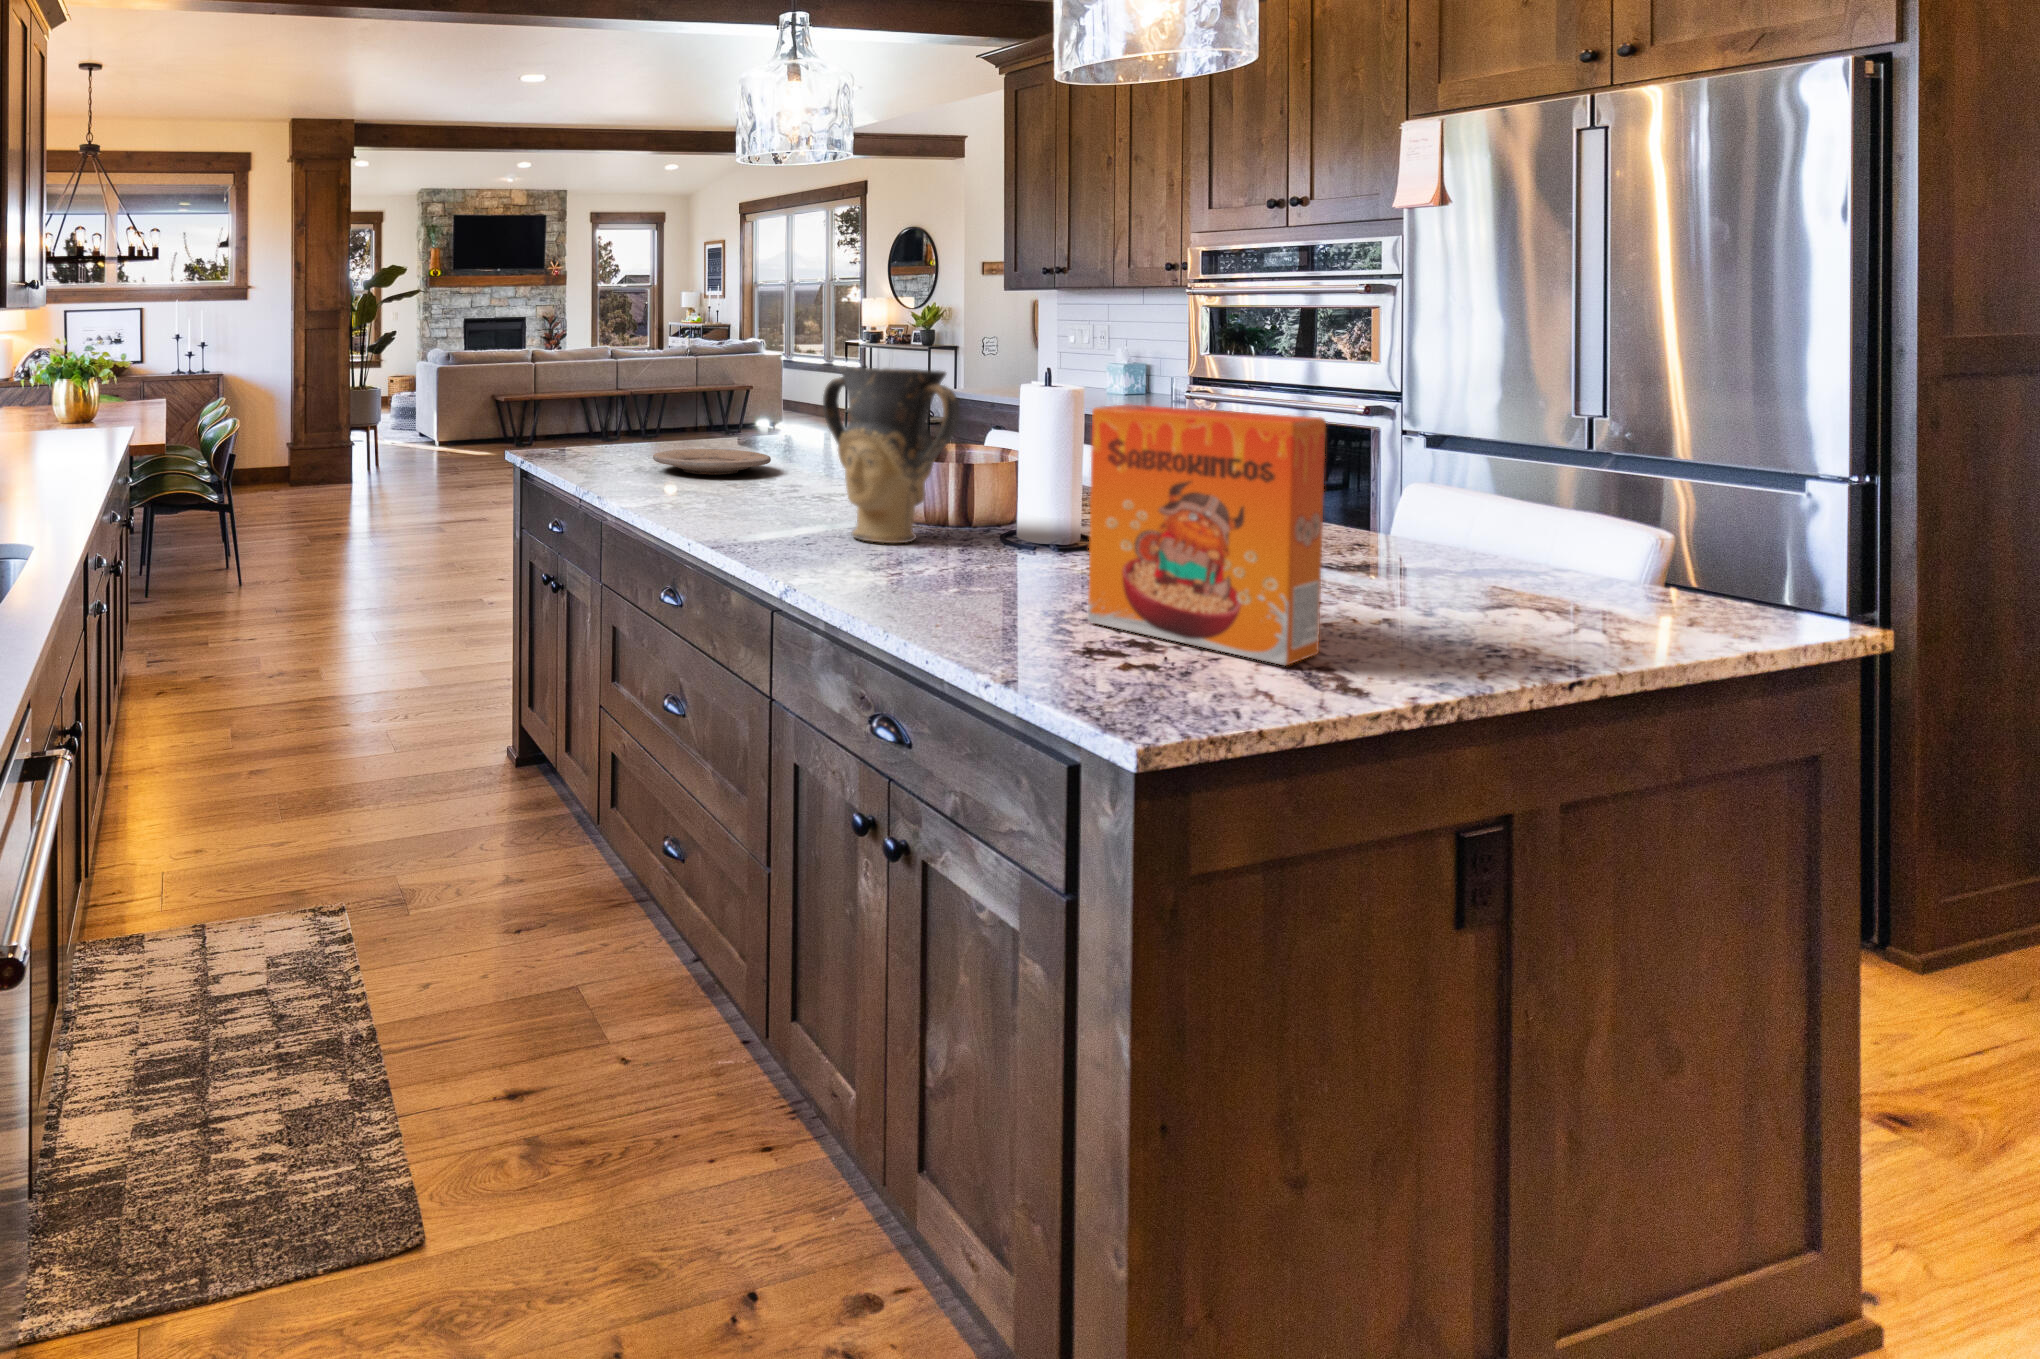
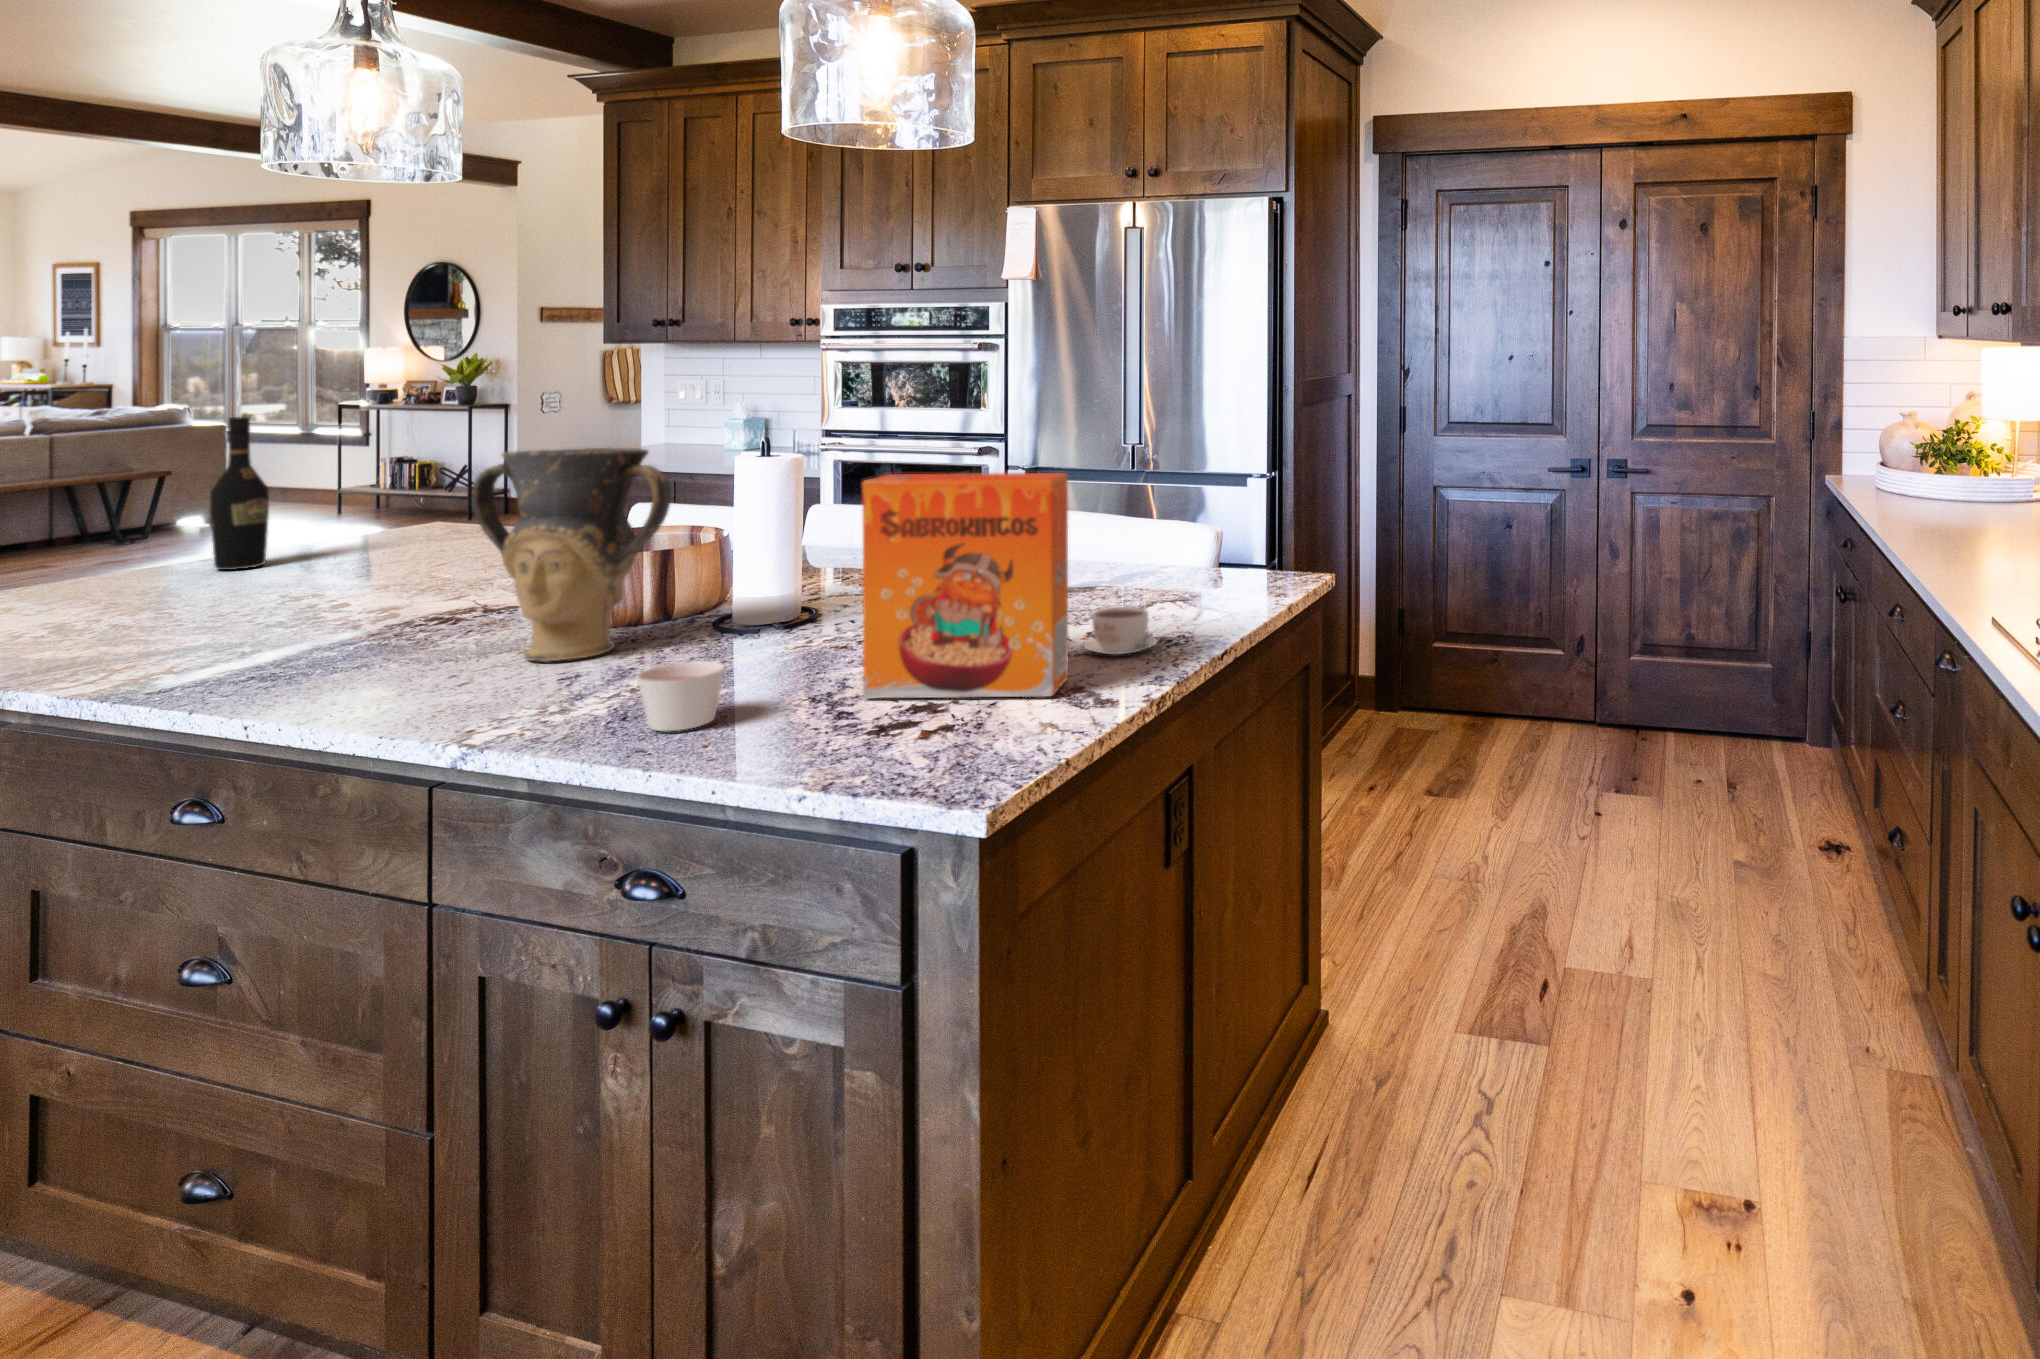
wine bottle: none [714,339,745,449] -> present [210,417,269,570]
plate: present [653,449,771,475] -> none [111,570,340,614]
candle: none [895,554,964,611] -> present [638,661,724,731]
coffee cup: none [1360,589,1468,647] -> present [1084,607,1157,655]

